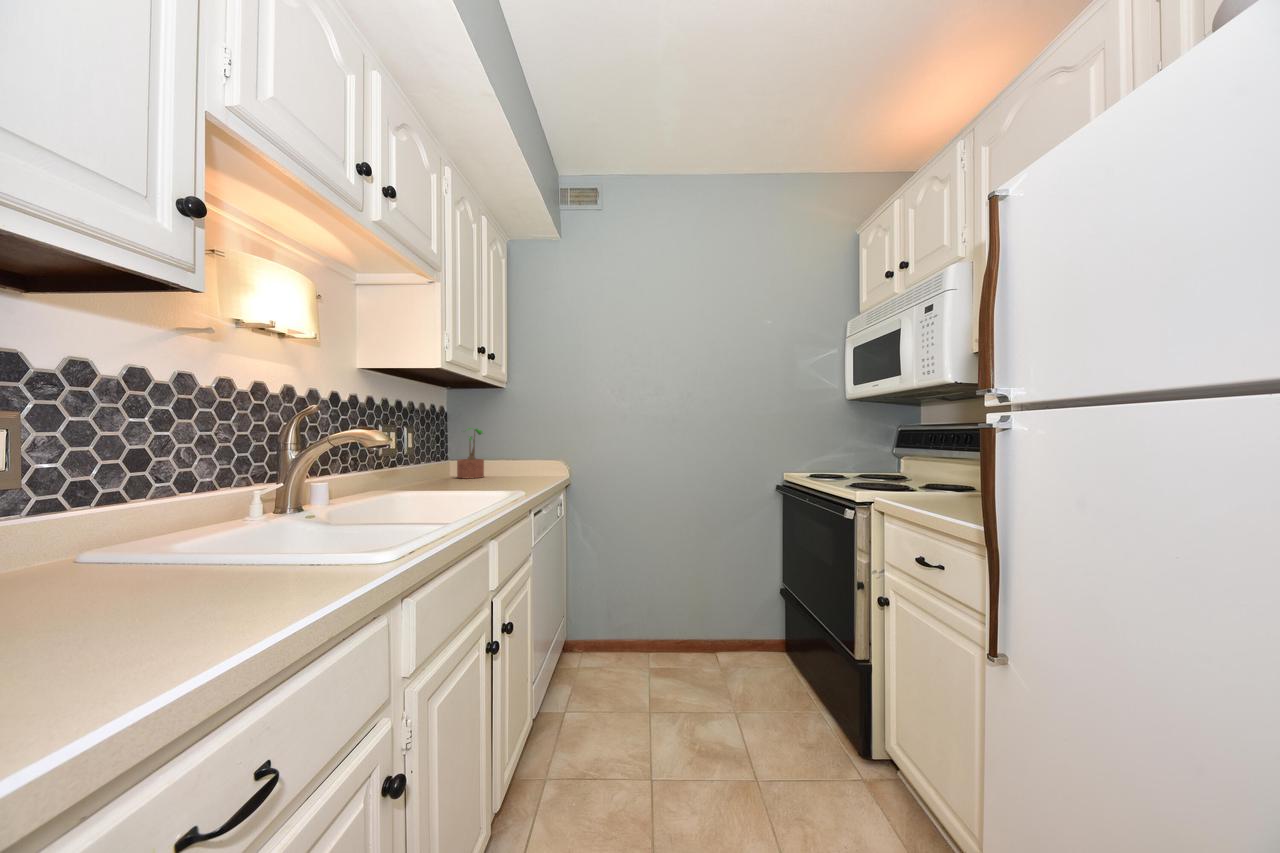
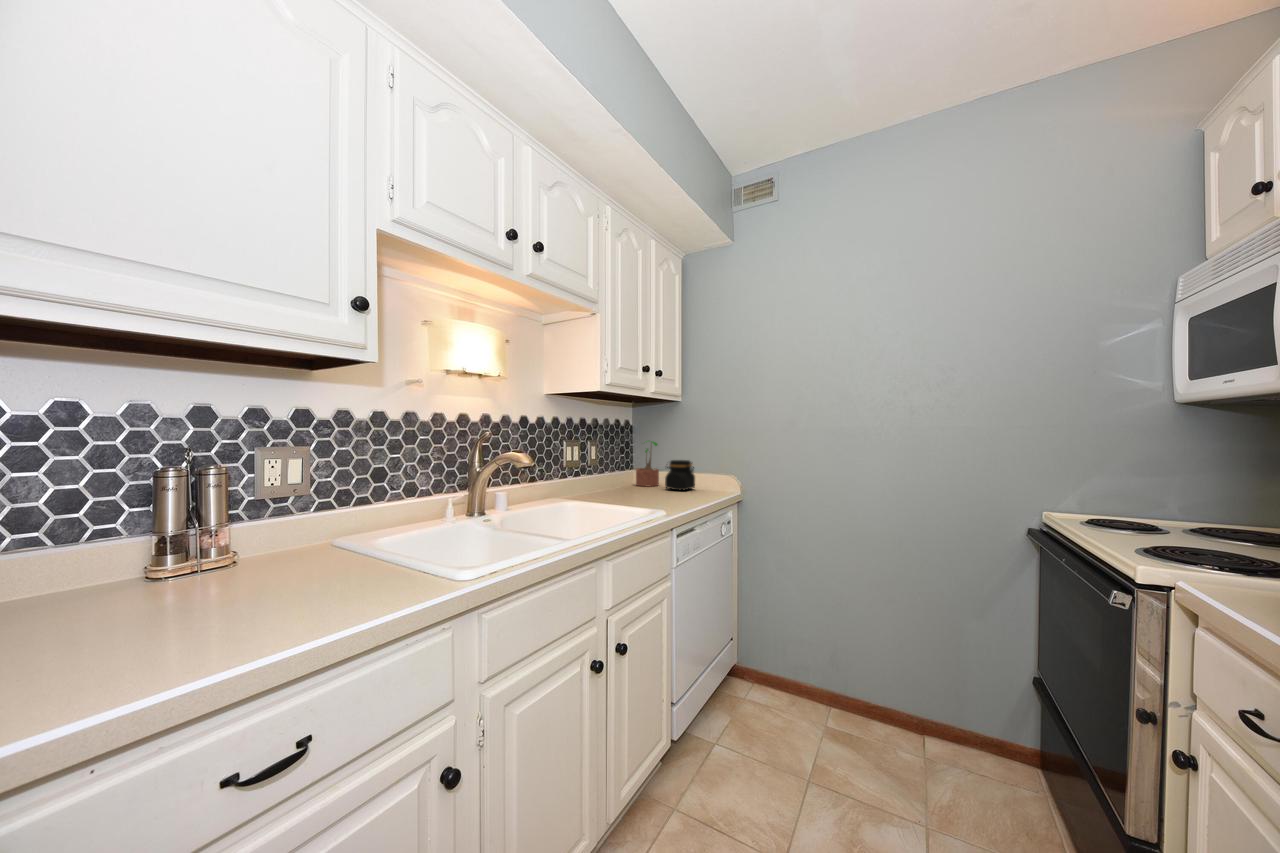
jar: none [496,447,531,479] -> present [665,460,695,490]

